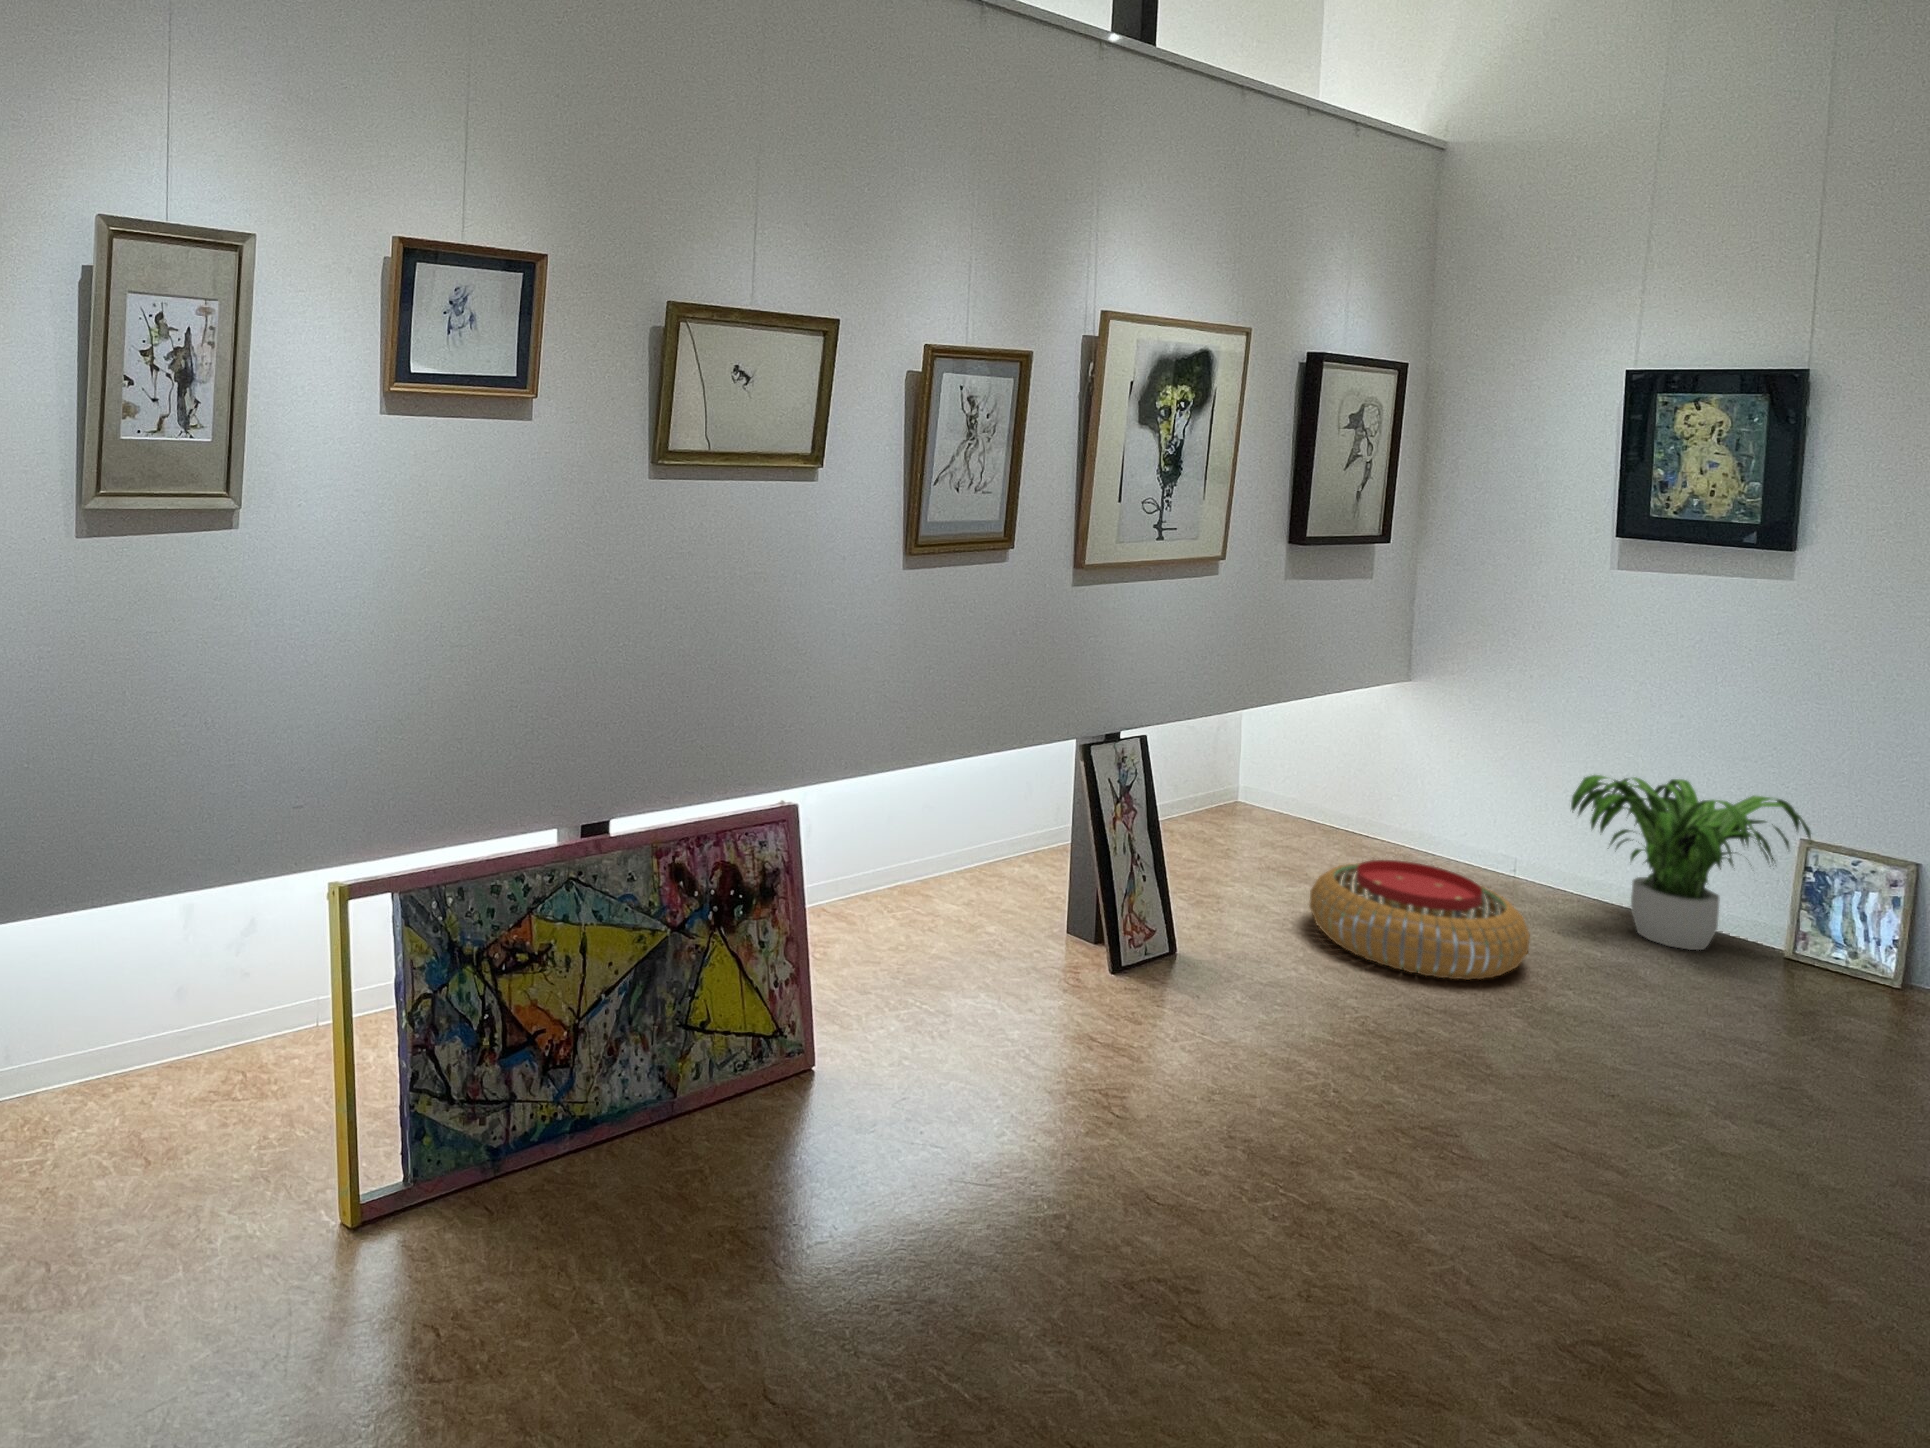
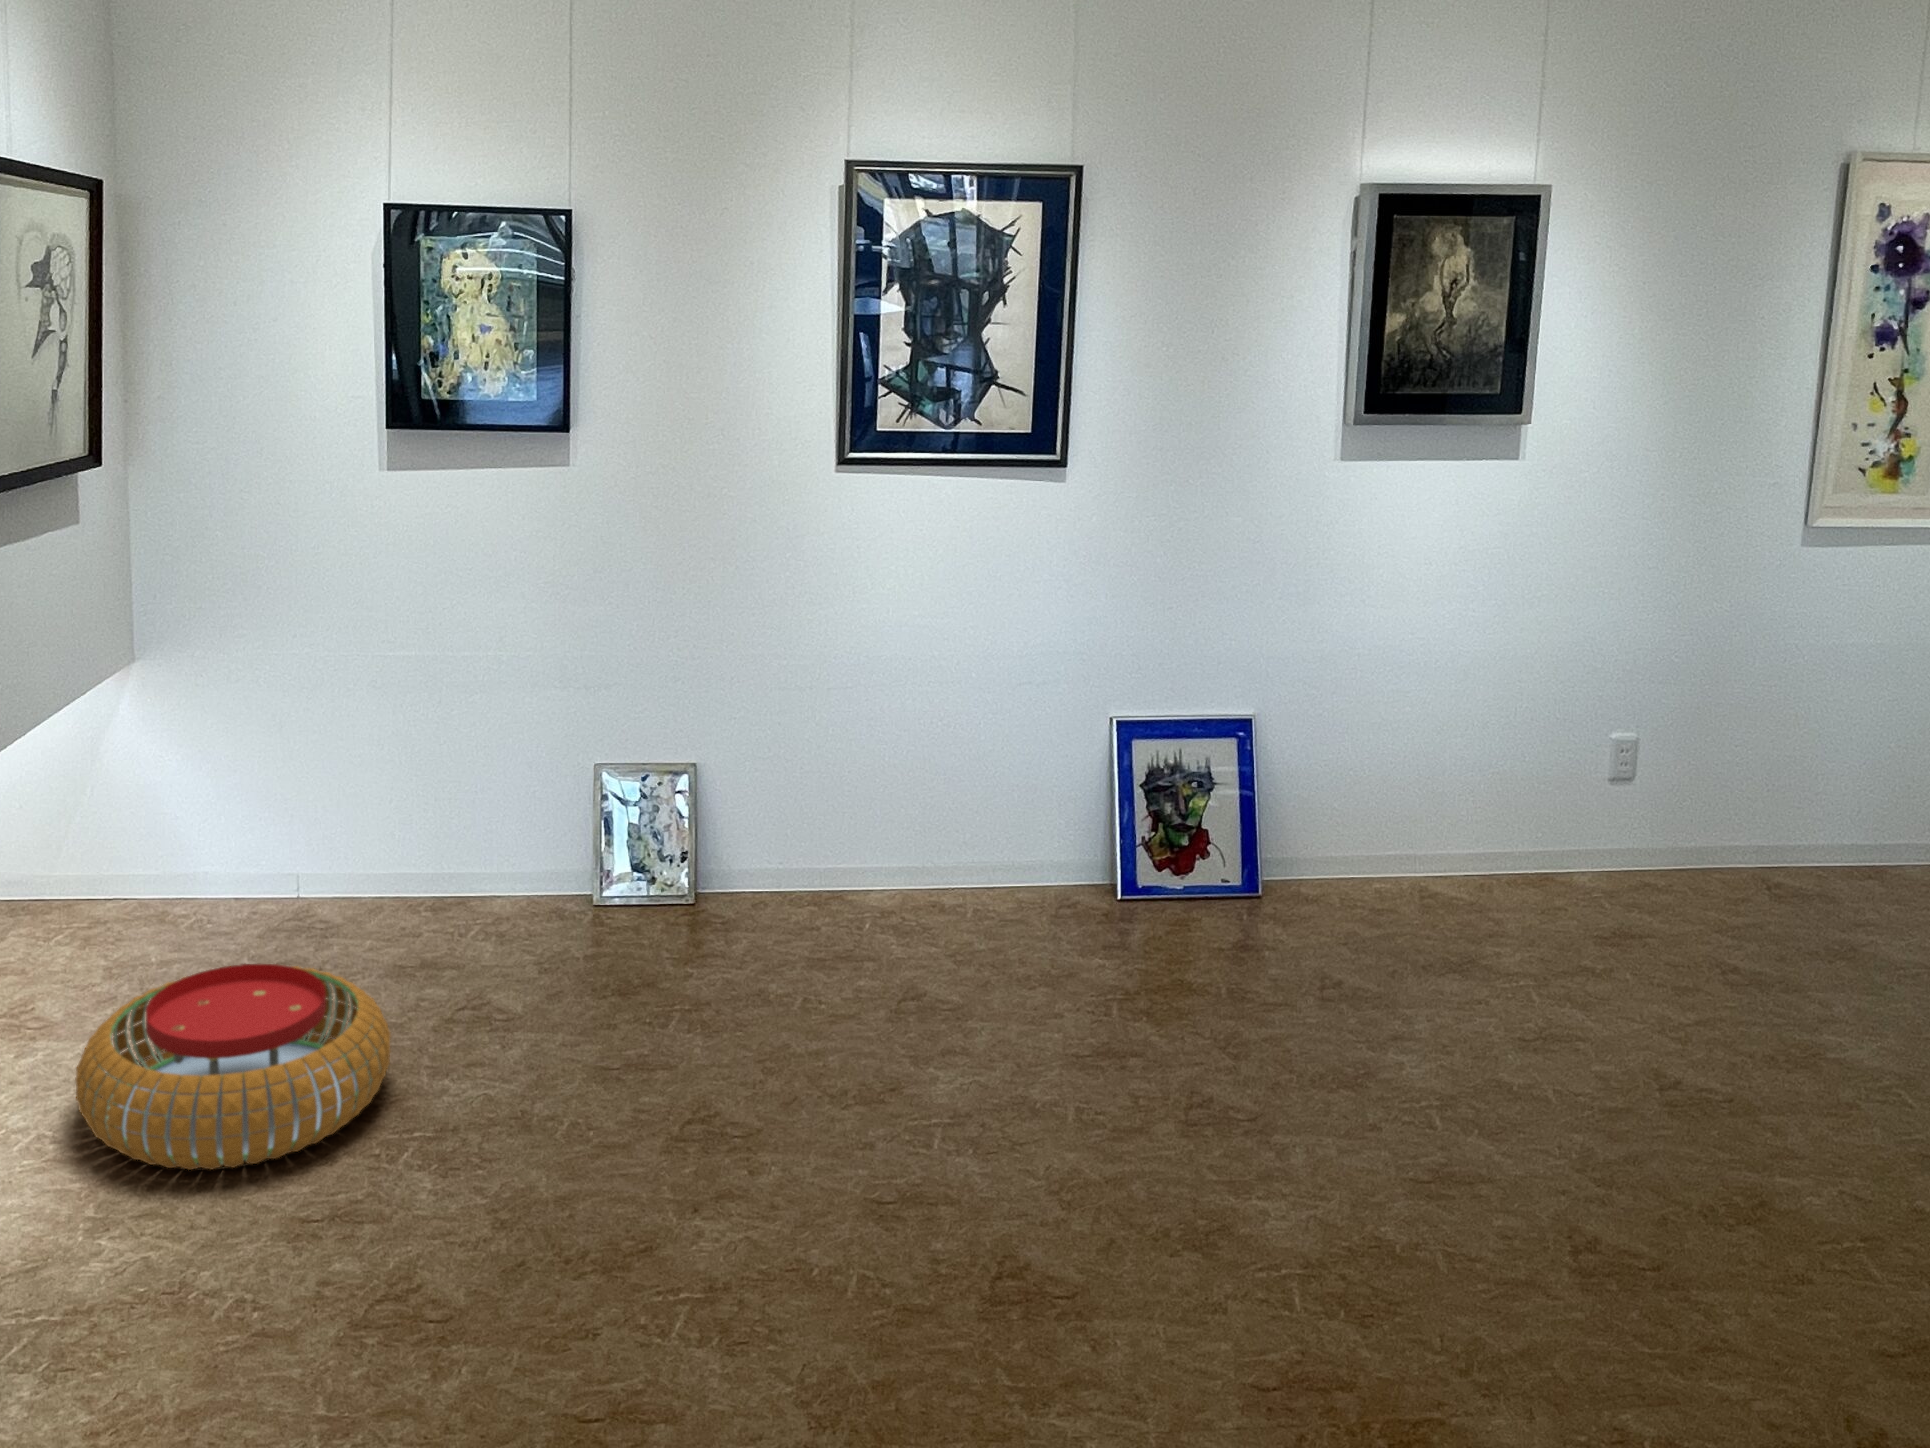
potted plant: present [1571,775,1811,950] -> none [388,729,620,950]

